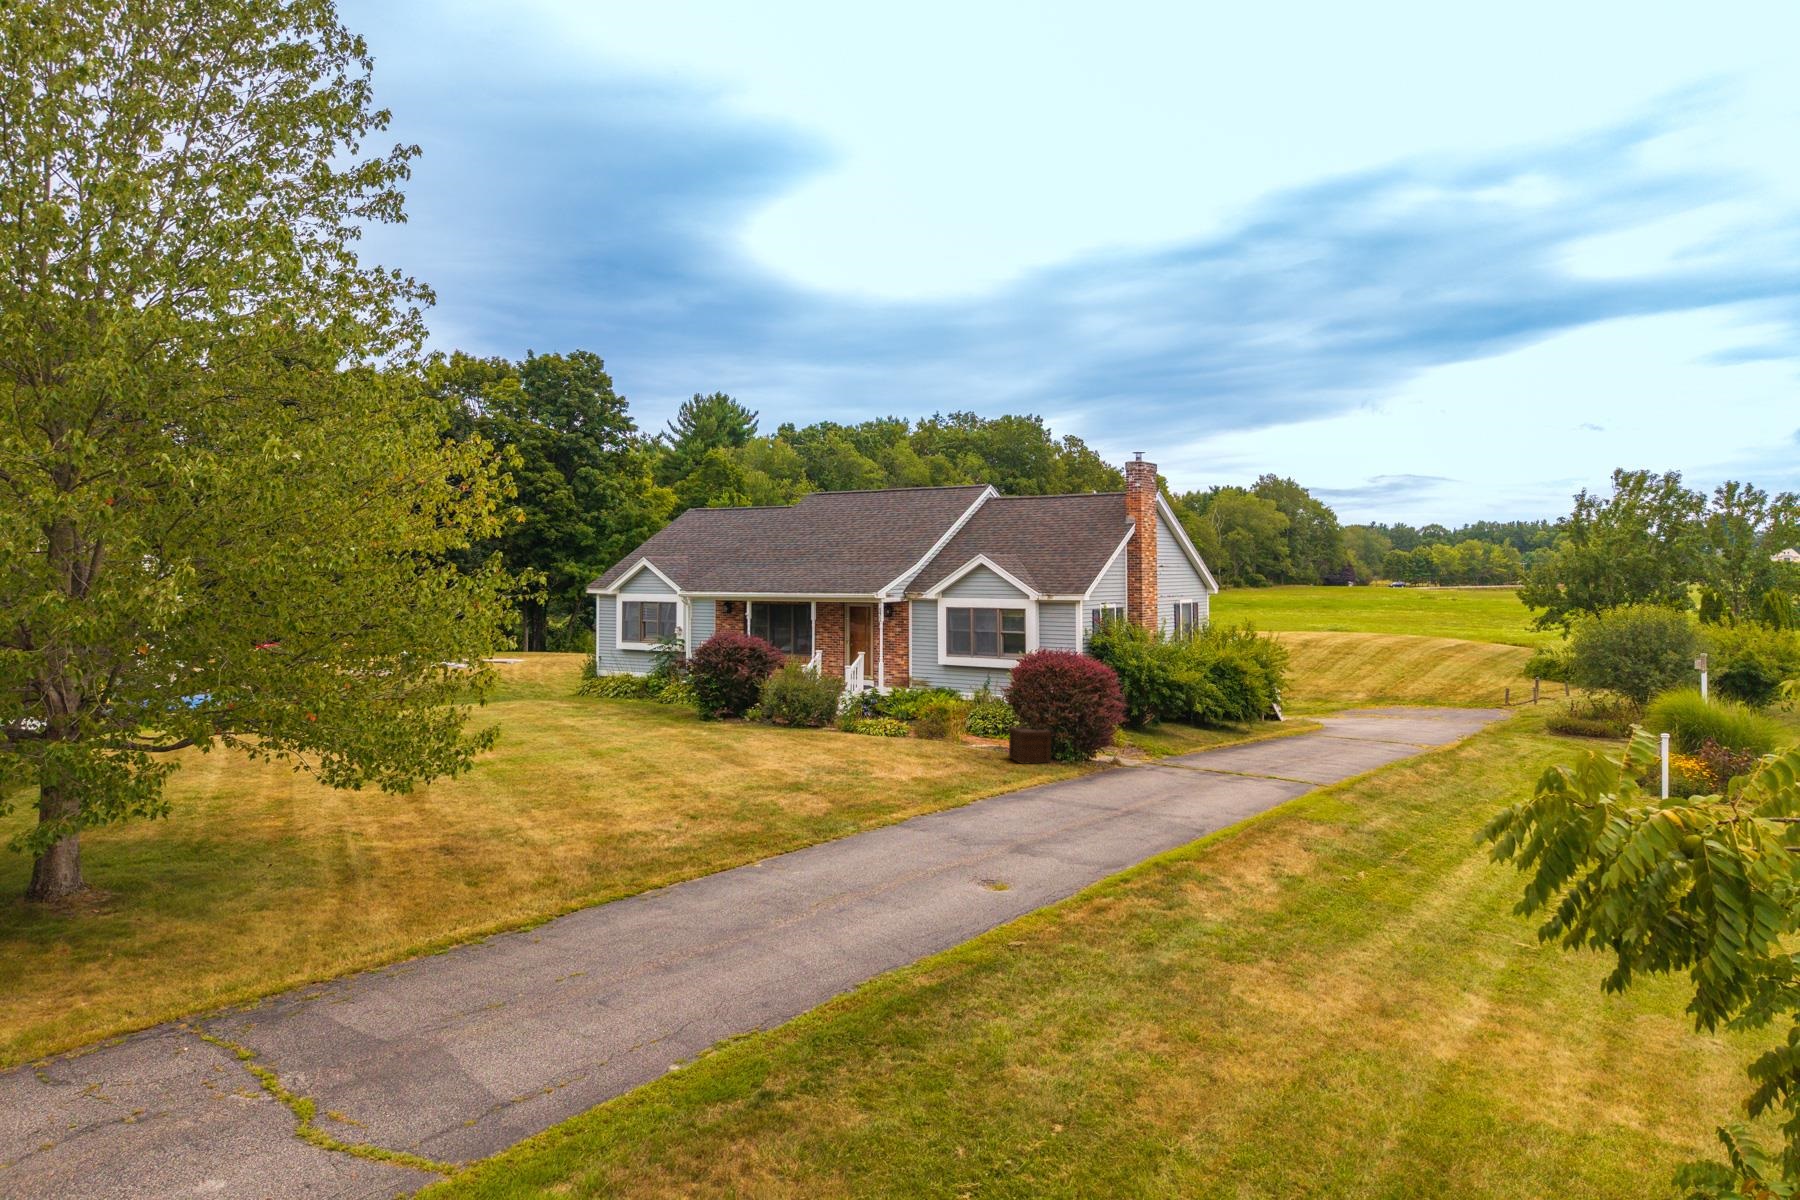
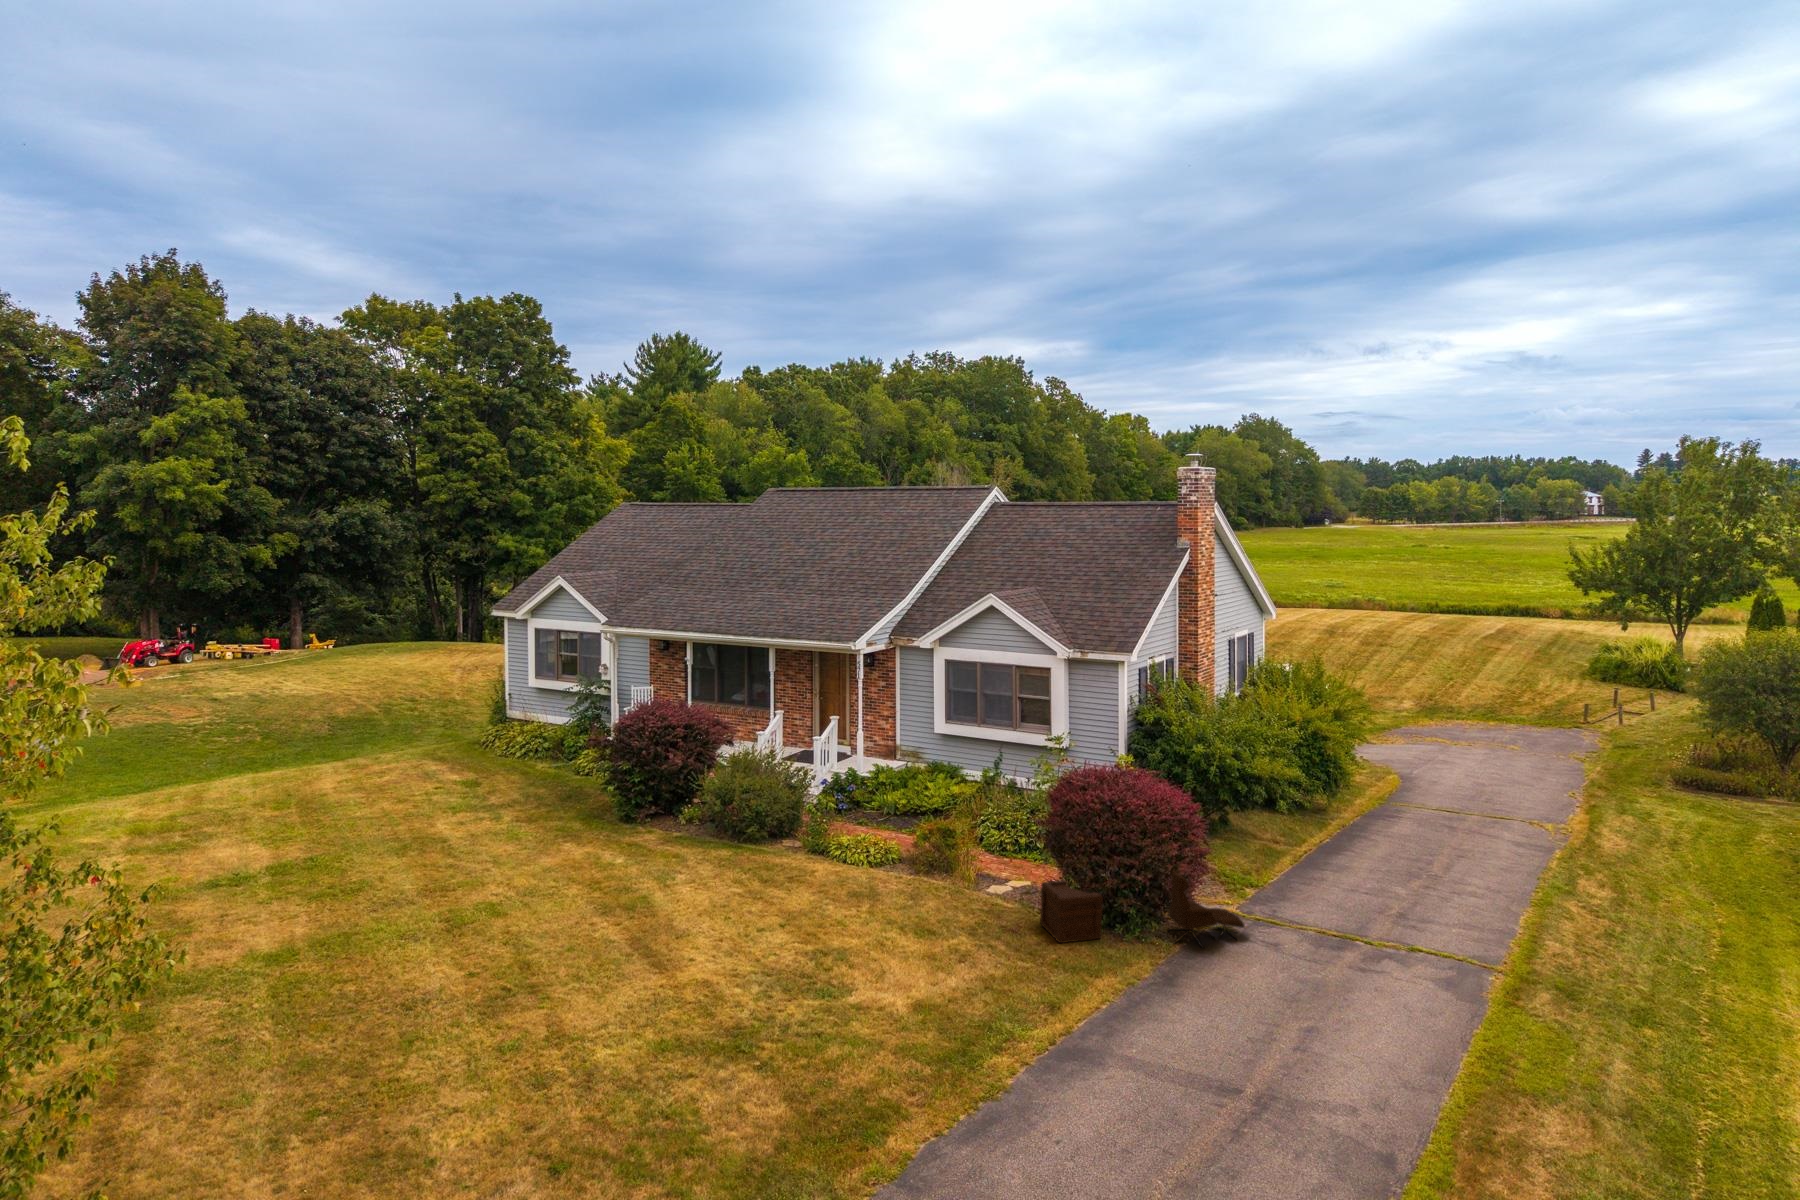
lounge chair: none [1091,711,1151,767] -> present [1168,871,1245,948]

